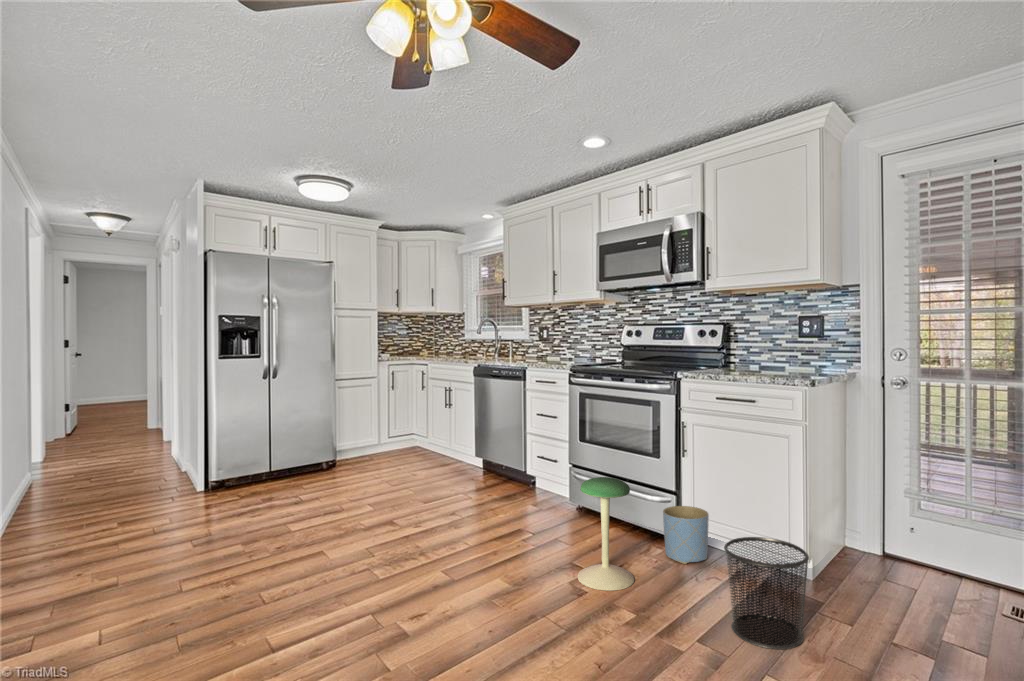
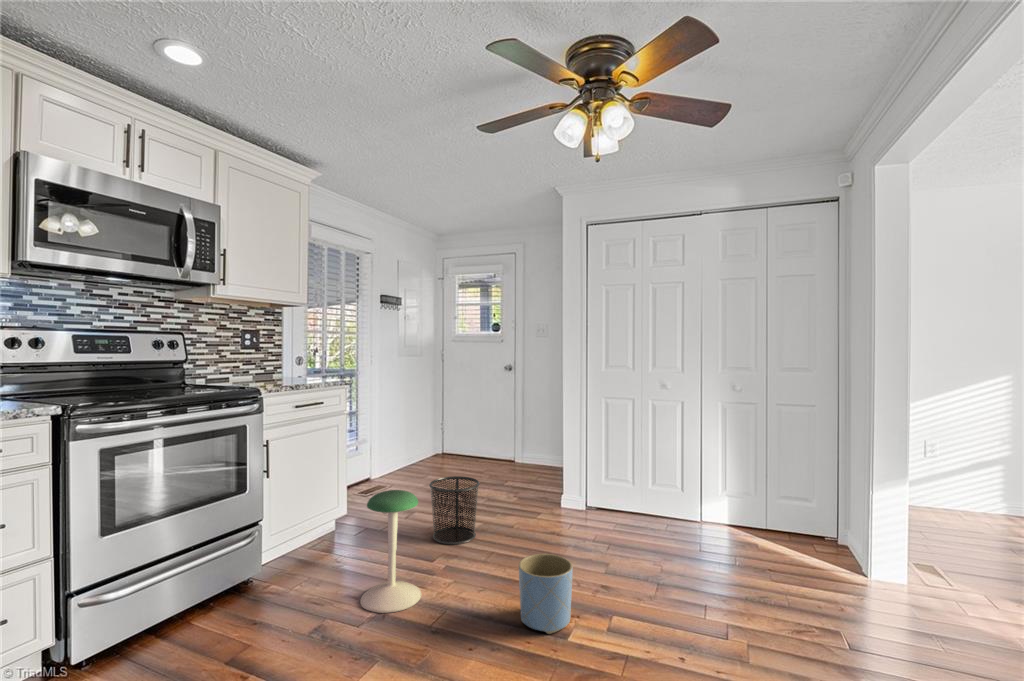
planter: present [663,506,709,564] -> present [519,554,573,634]

